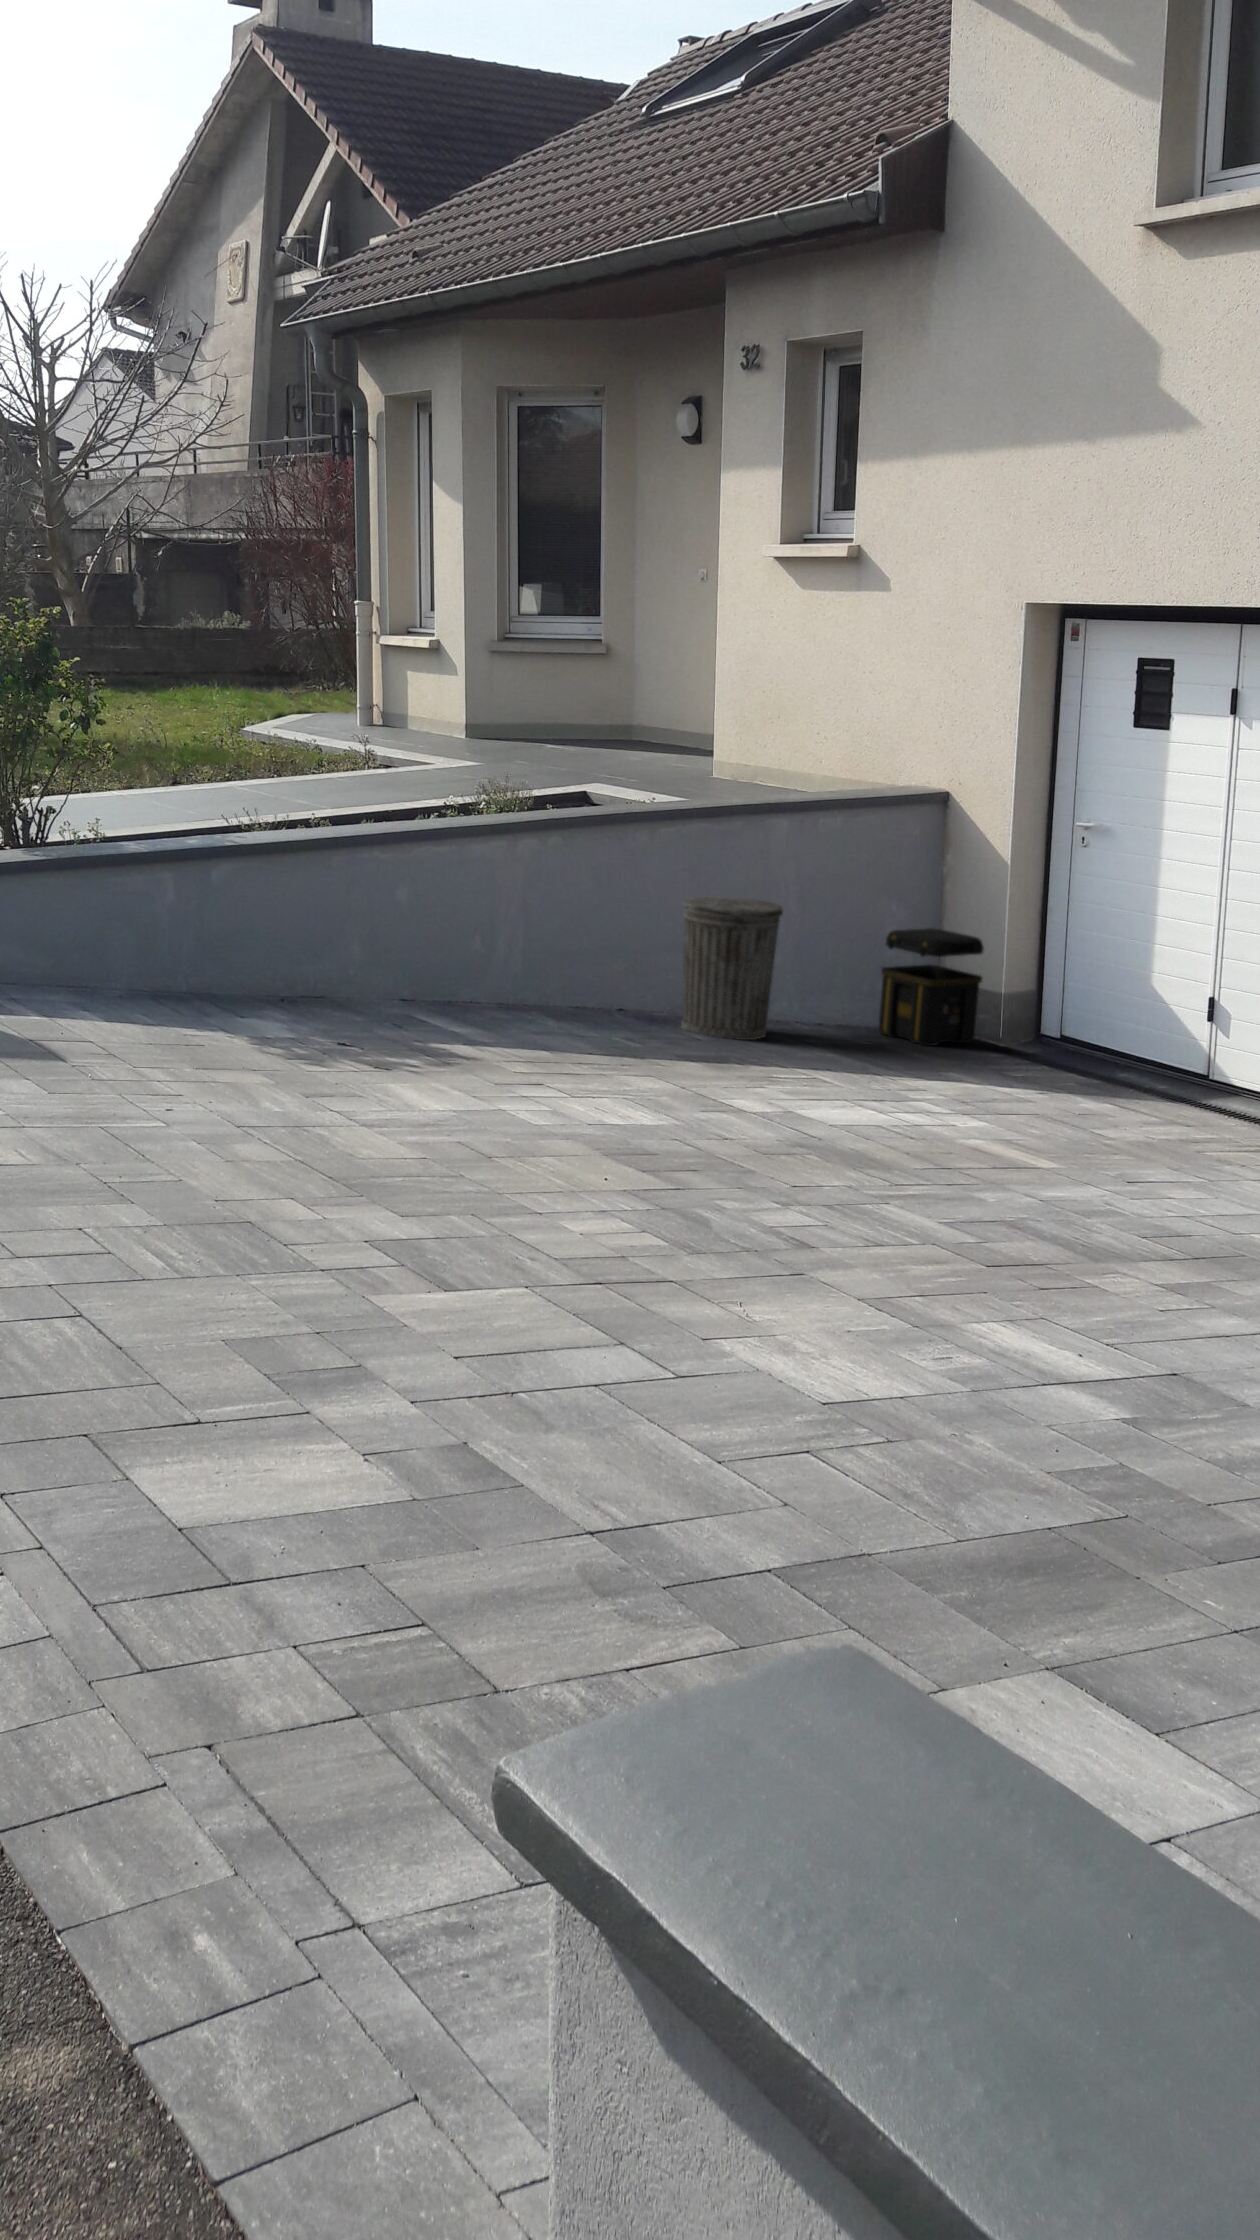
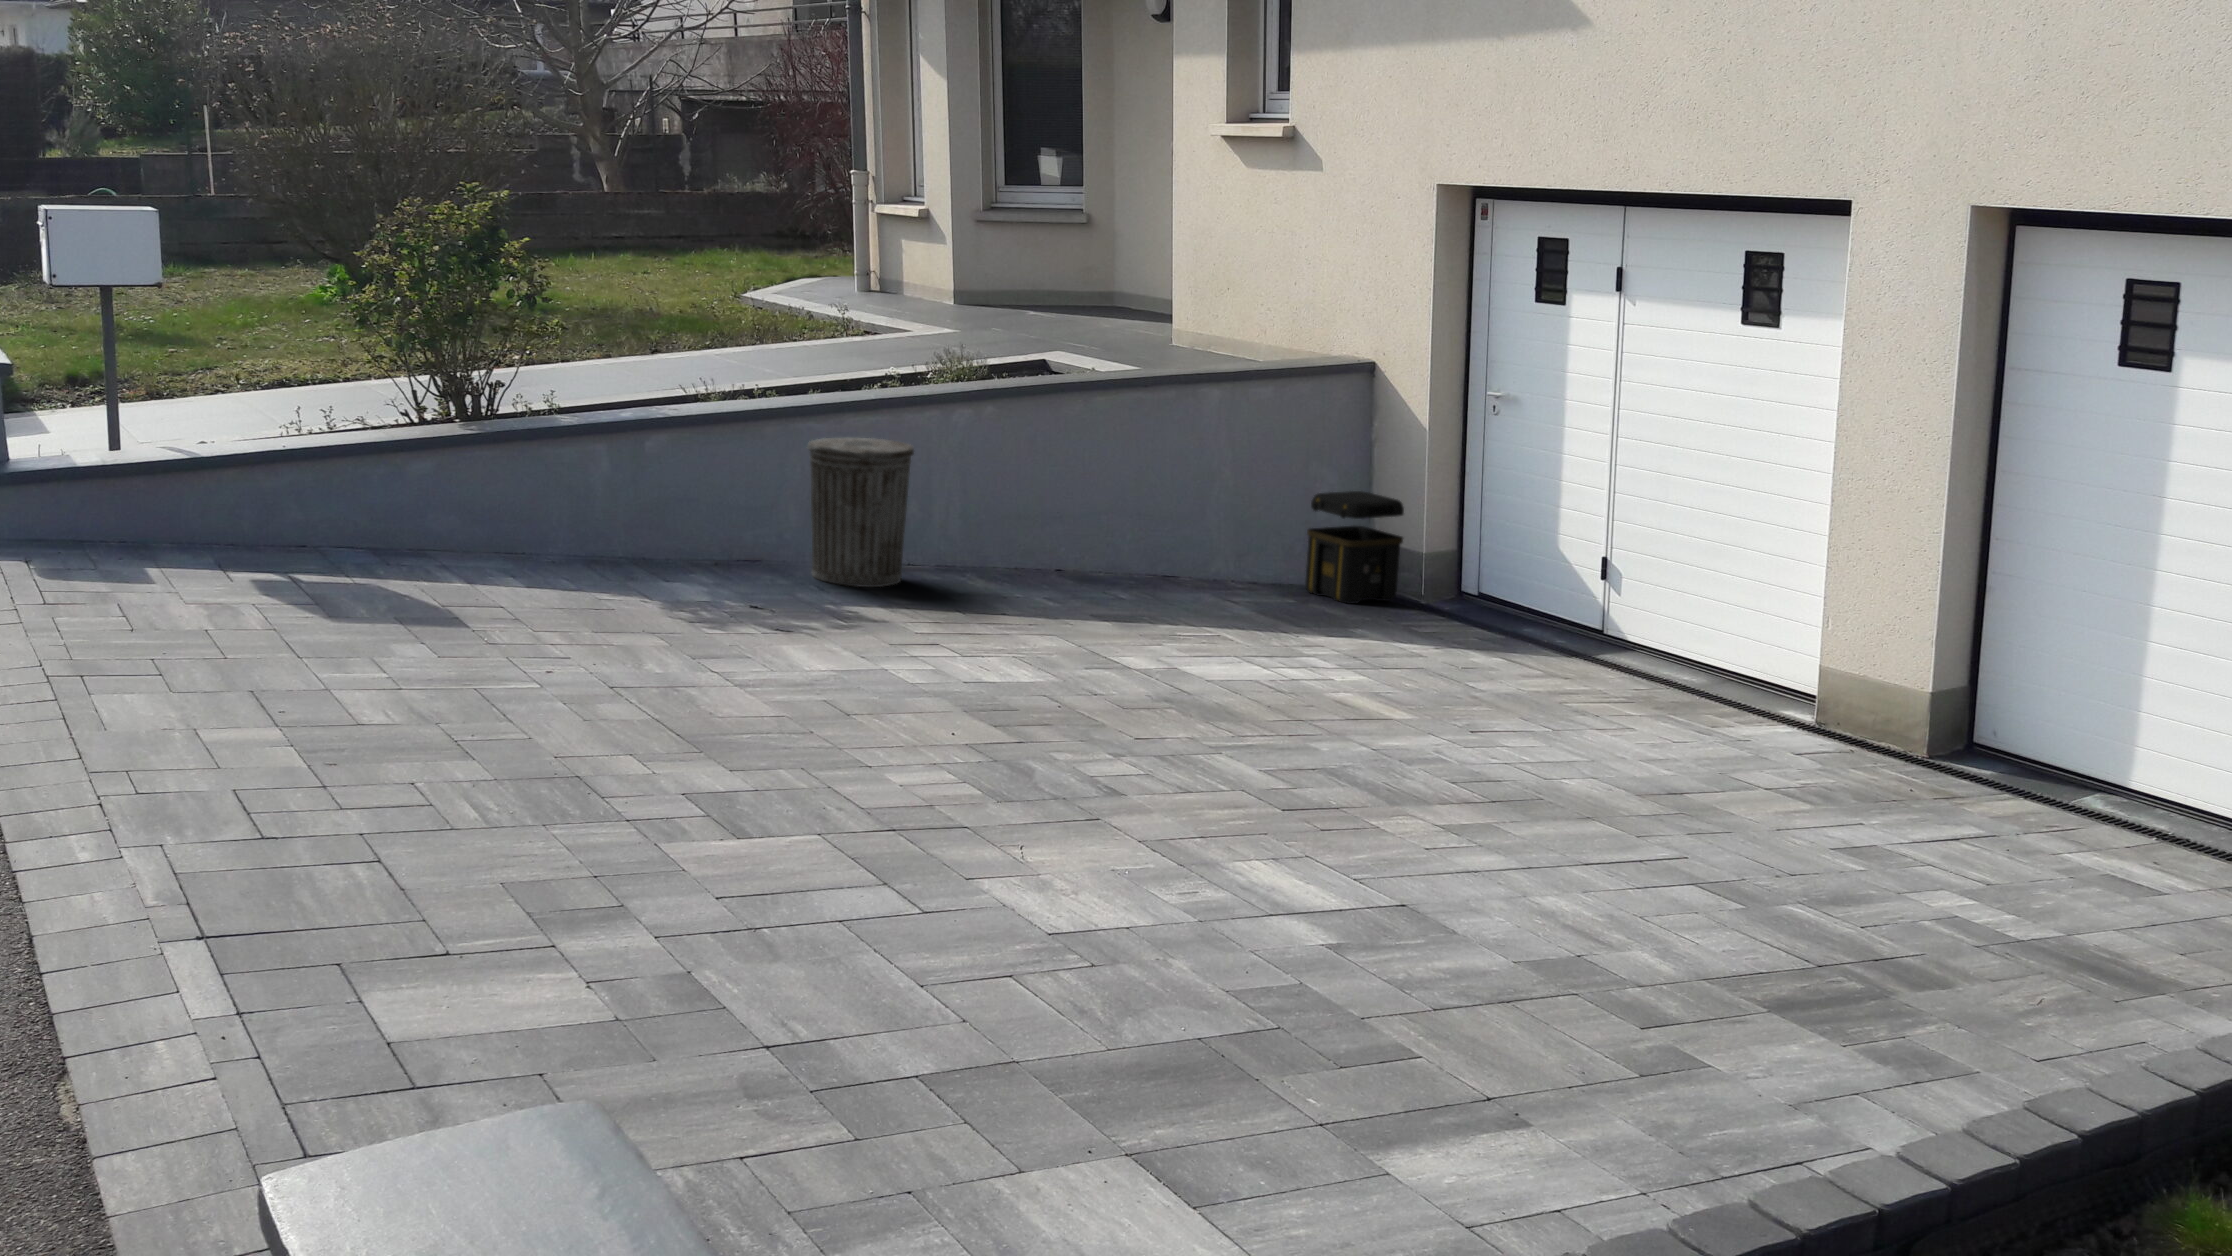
trash can: present [681,897,783,1040] -> present [807,438,914,587]

